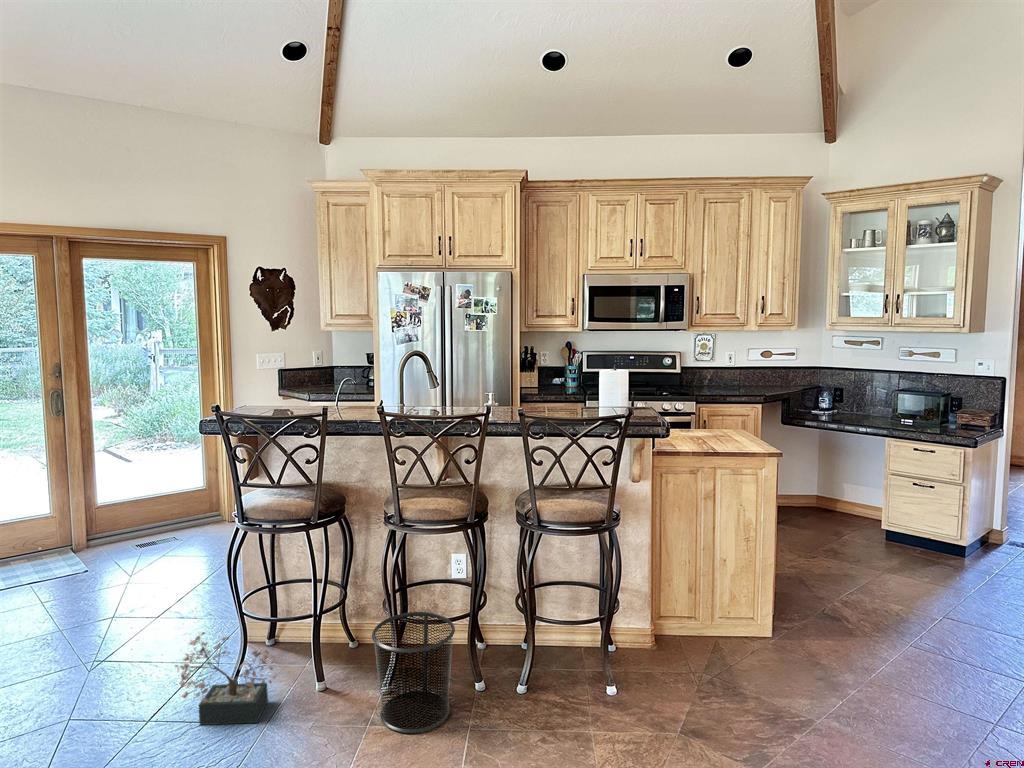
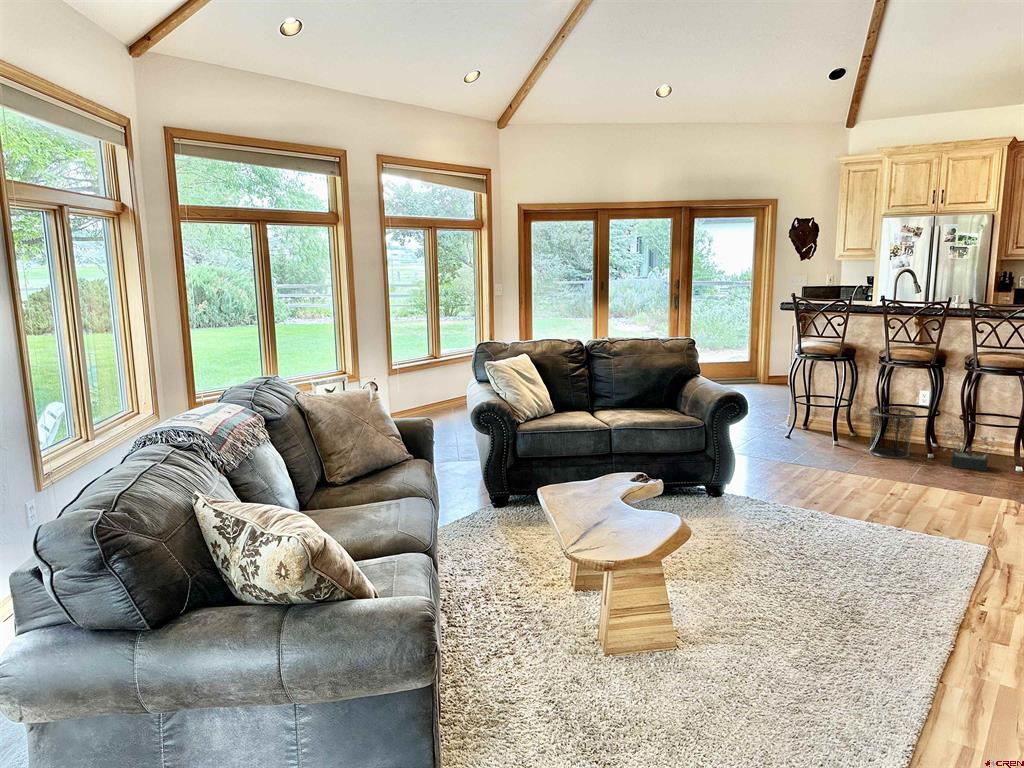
decorative plant: present [175,632,277,725] -> present [938,423,999,471]

